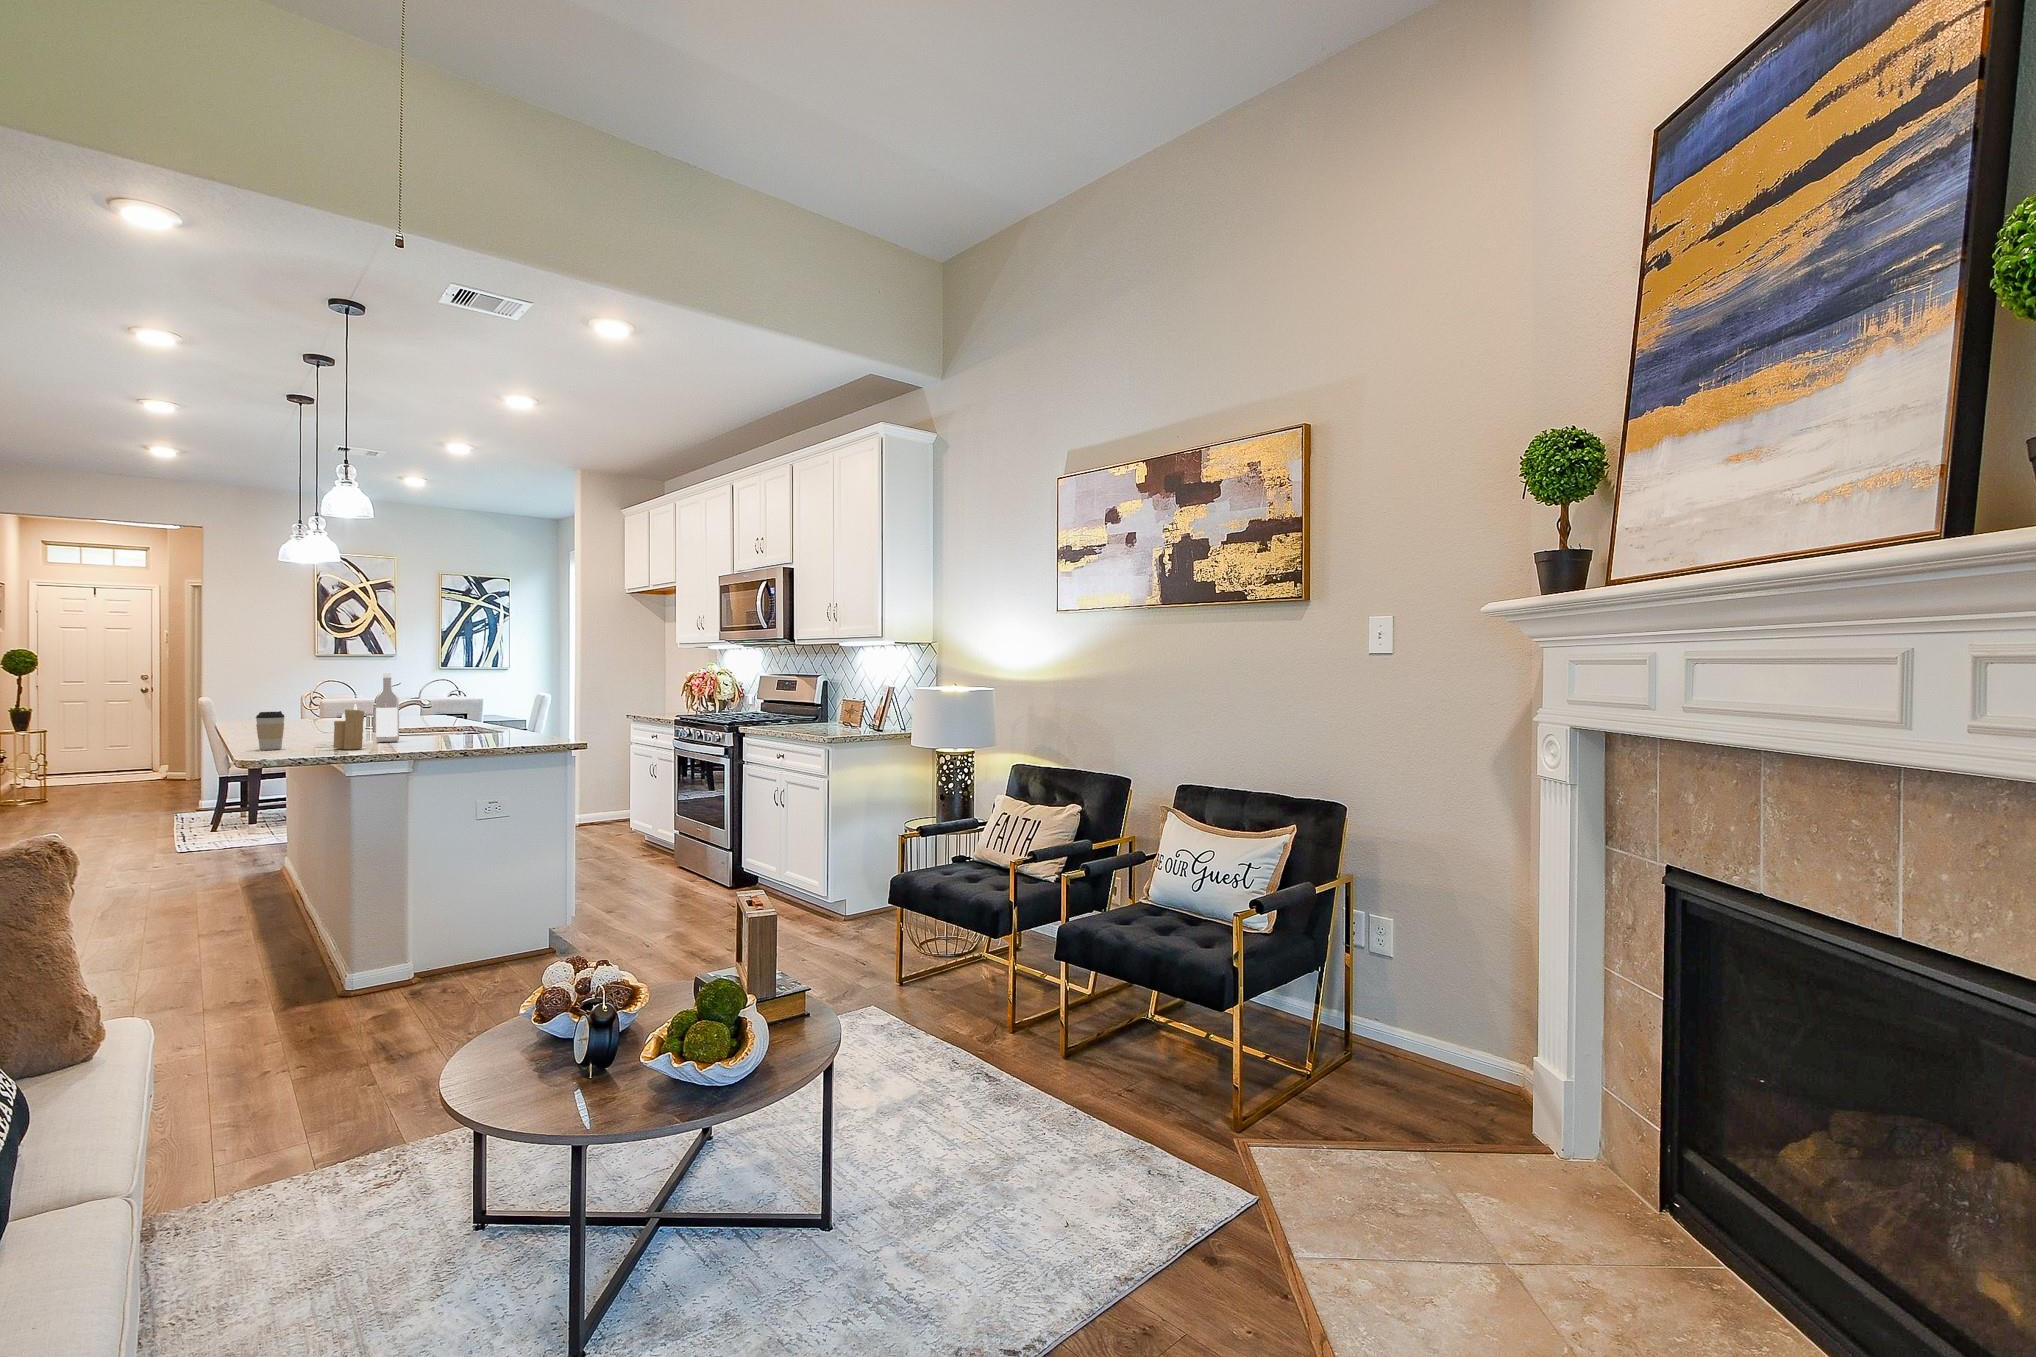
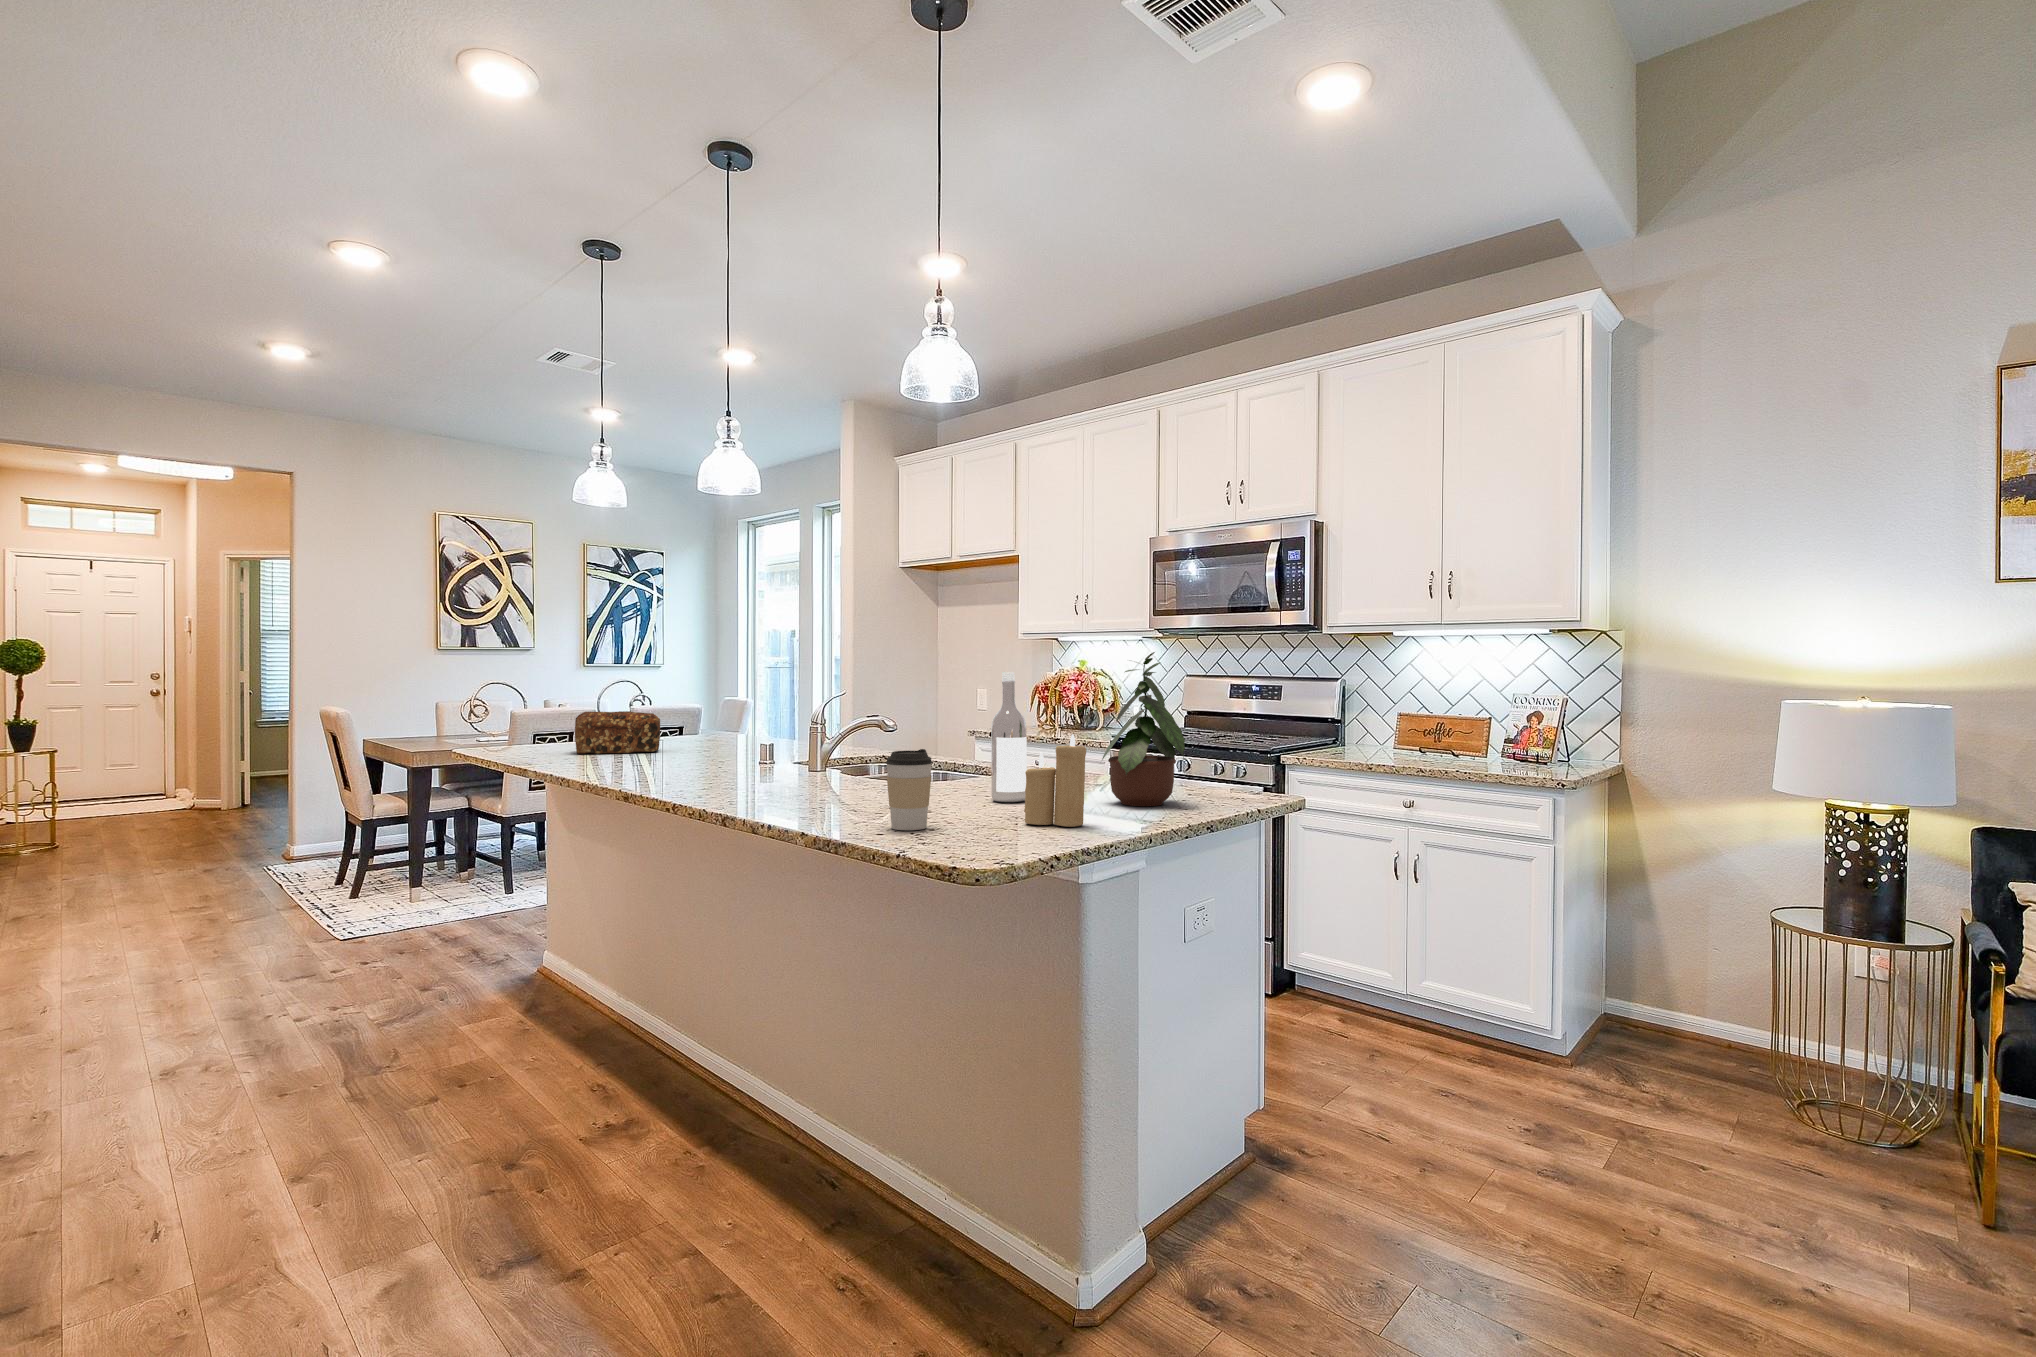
potted plant: none [420,662,477,744] -> present [1102,652,1185,806]
bread loaf: none [272,697,340,723] -> present [575,711,660,754]

